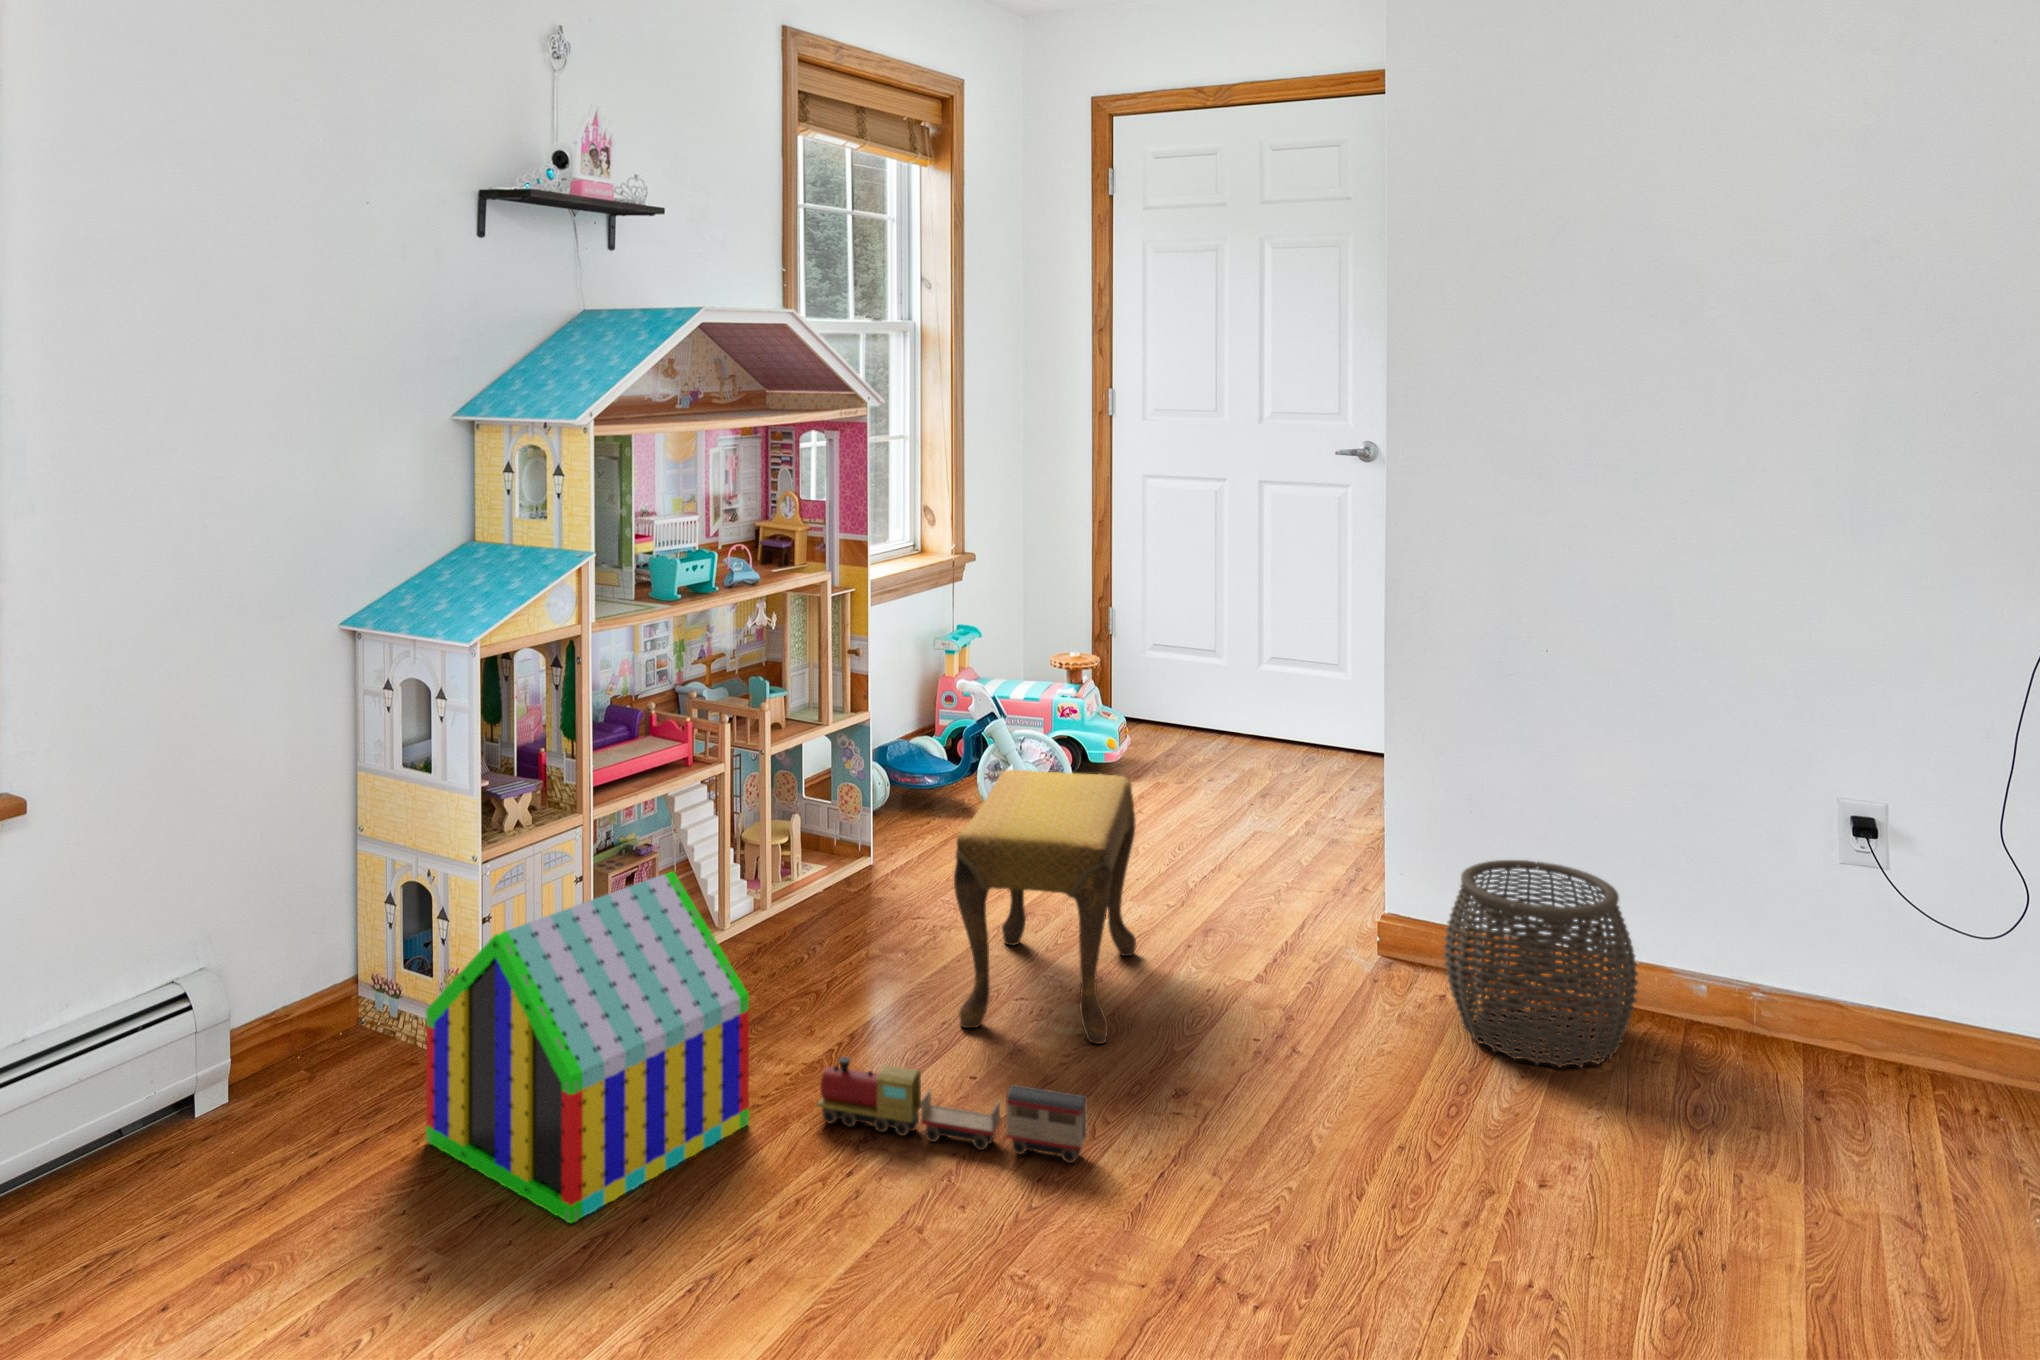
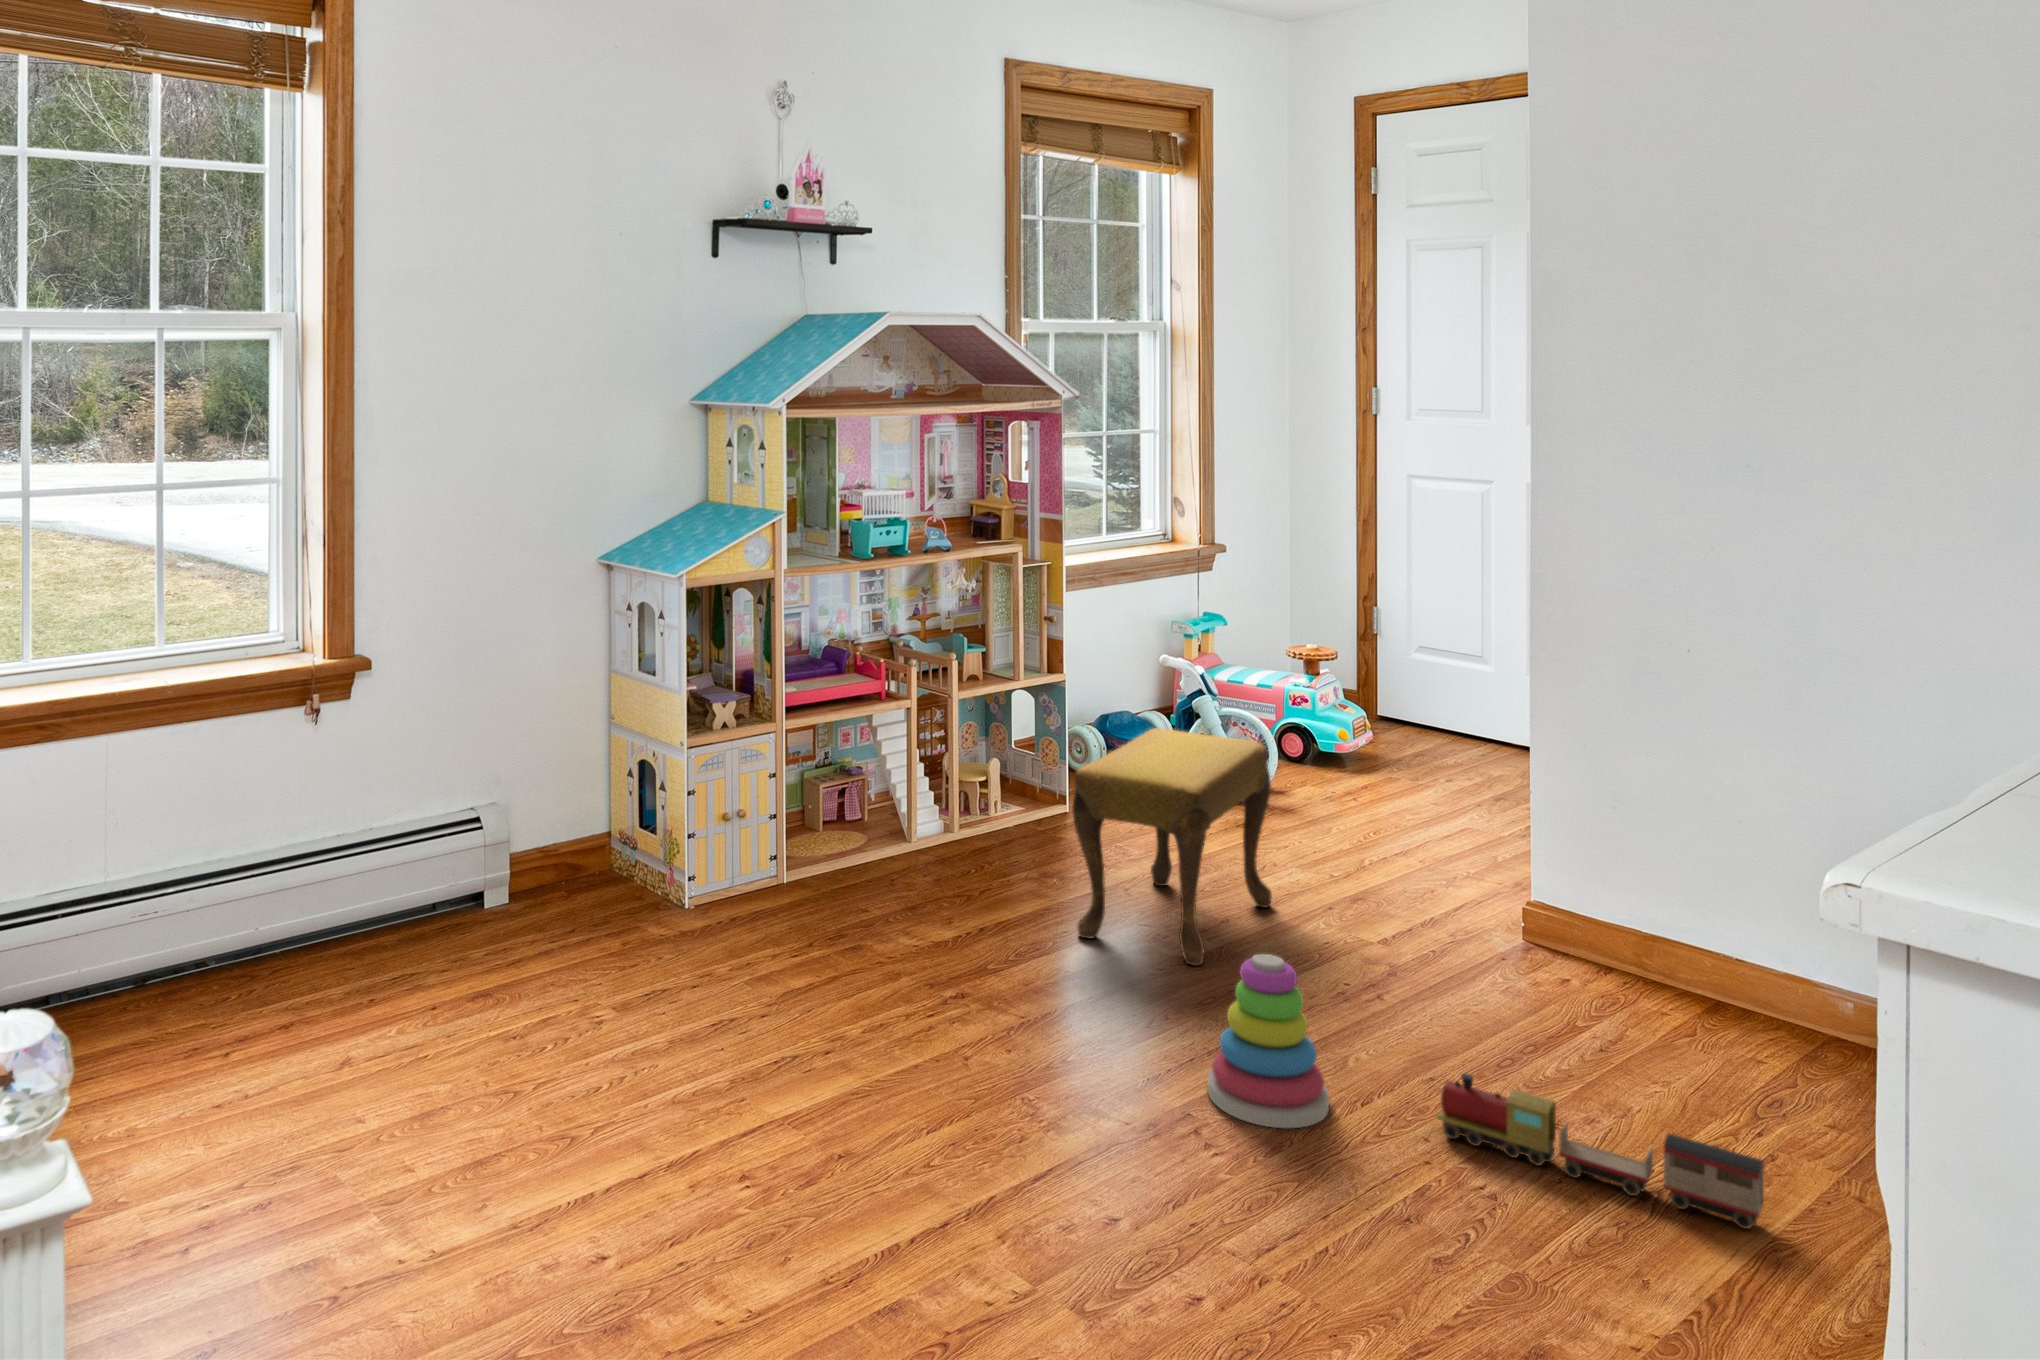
woven basket: present [1443,860,1638,1067] -> none [1542,852,1746,1054]
toy house: present [426,871,749,1223] -> none [632,767,870,1010]
stacking toy: none [1197,1044,1335,1252] -> present [1208,954,1329,1128]
toy train: present [816,1057,1087,1163] -> present [1437,1073,1764,1229]

